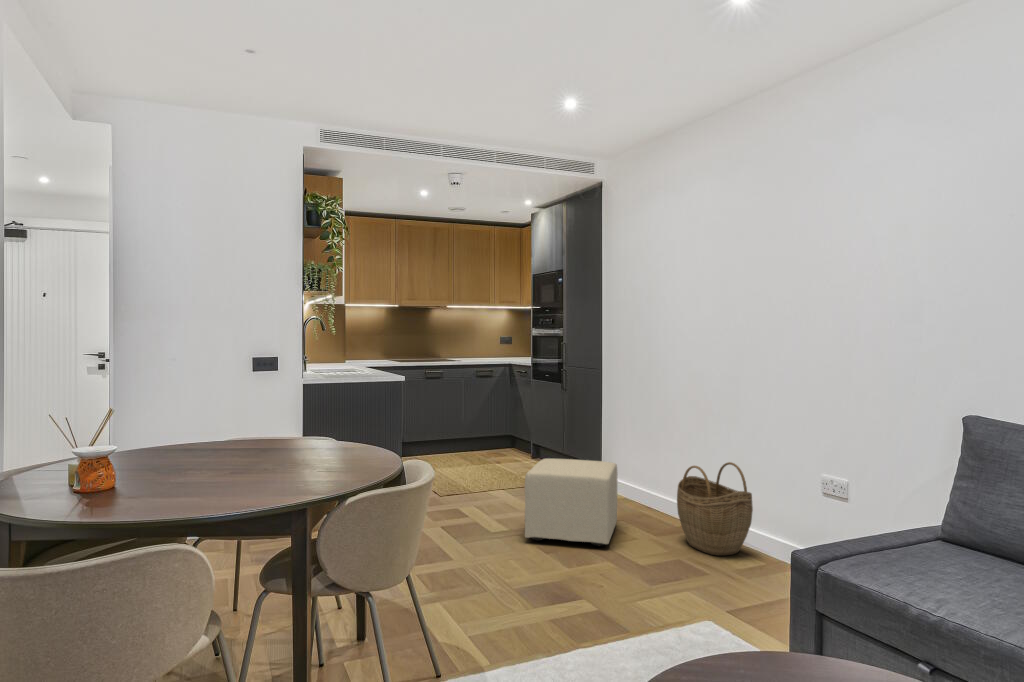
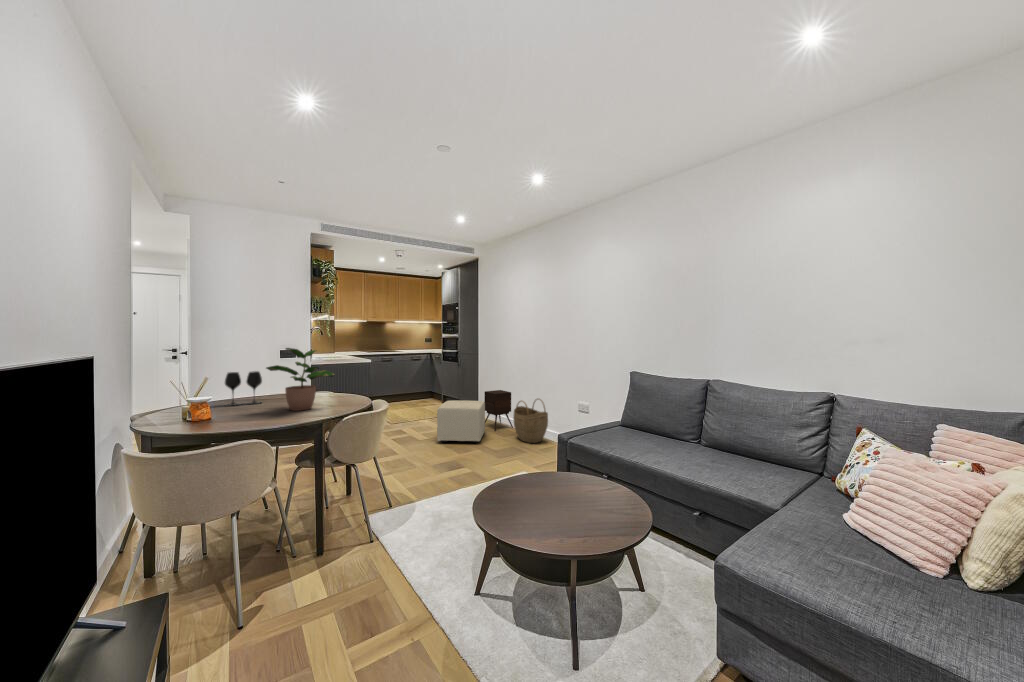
potted plant: none [209,357,334,479] -> present [266,348,335,411]
wine glass: none [146,399,210,462] -> present [225,371,262,406]
side table: none [612,440,674,523] -> present [484,390,513,430]

